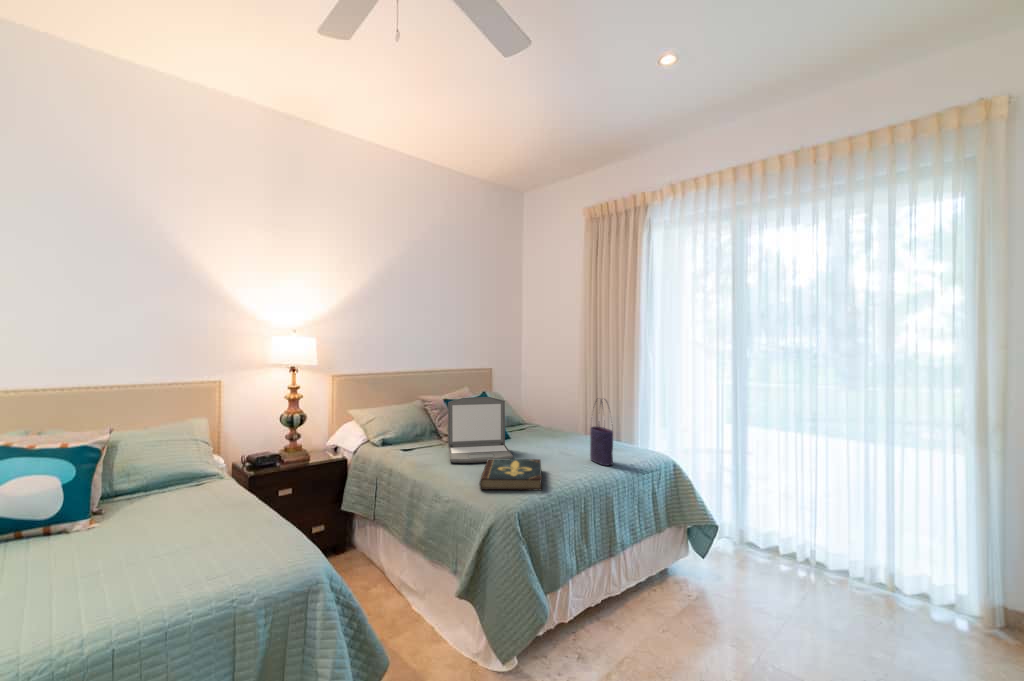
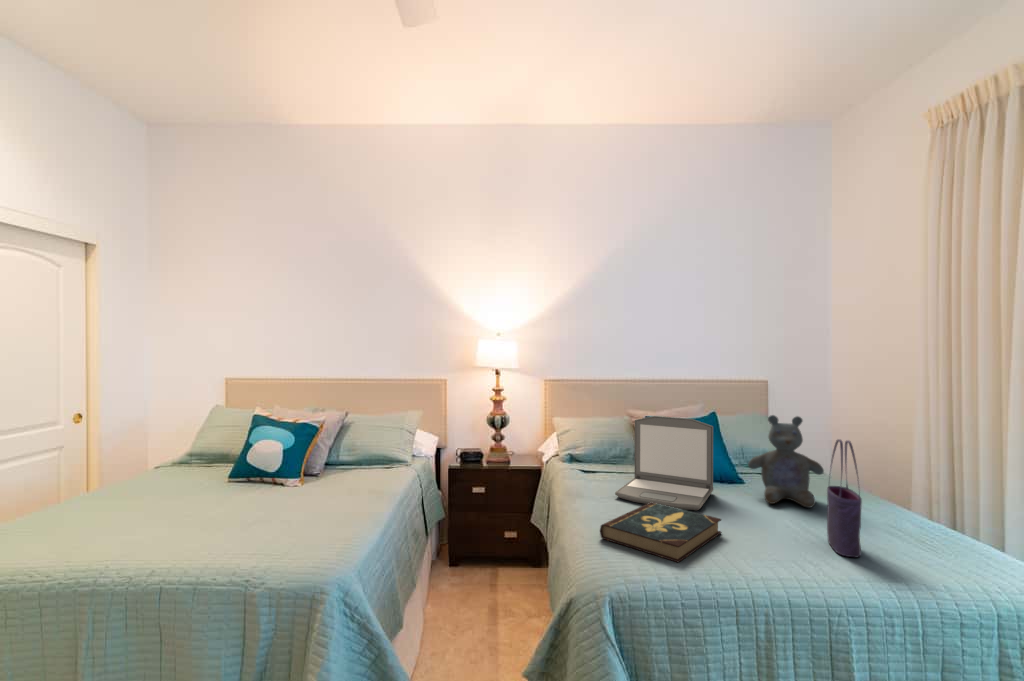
stuffed bear: none [522,389,565,447] -> present [748,415,824,508]

